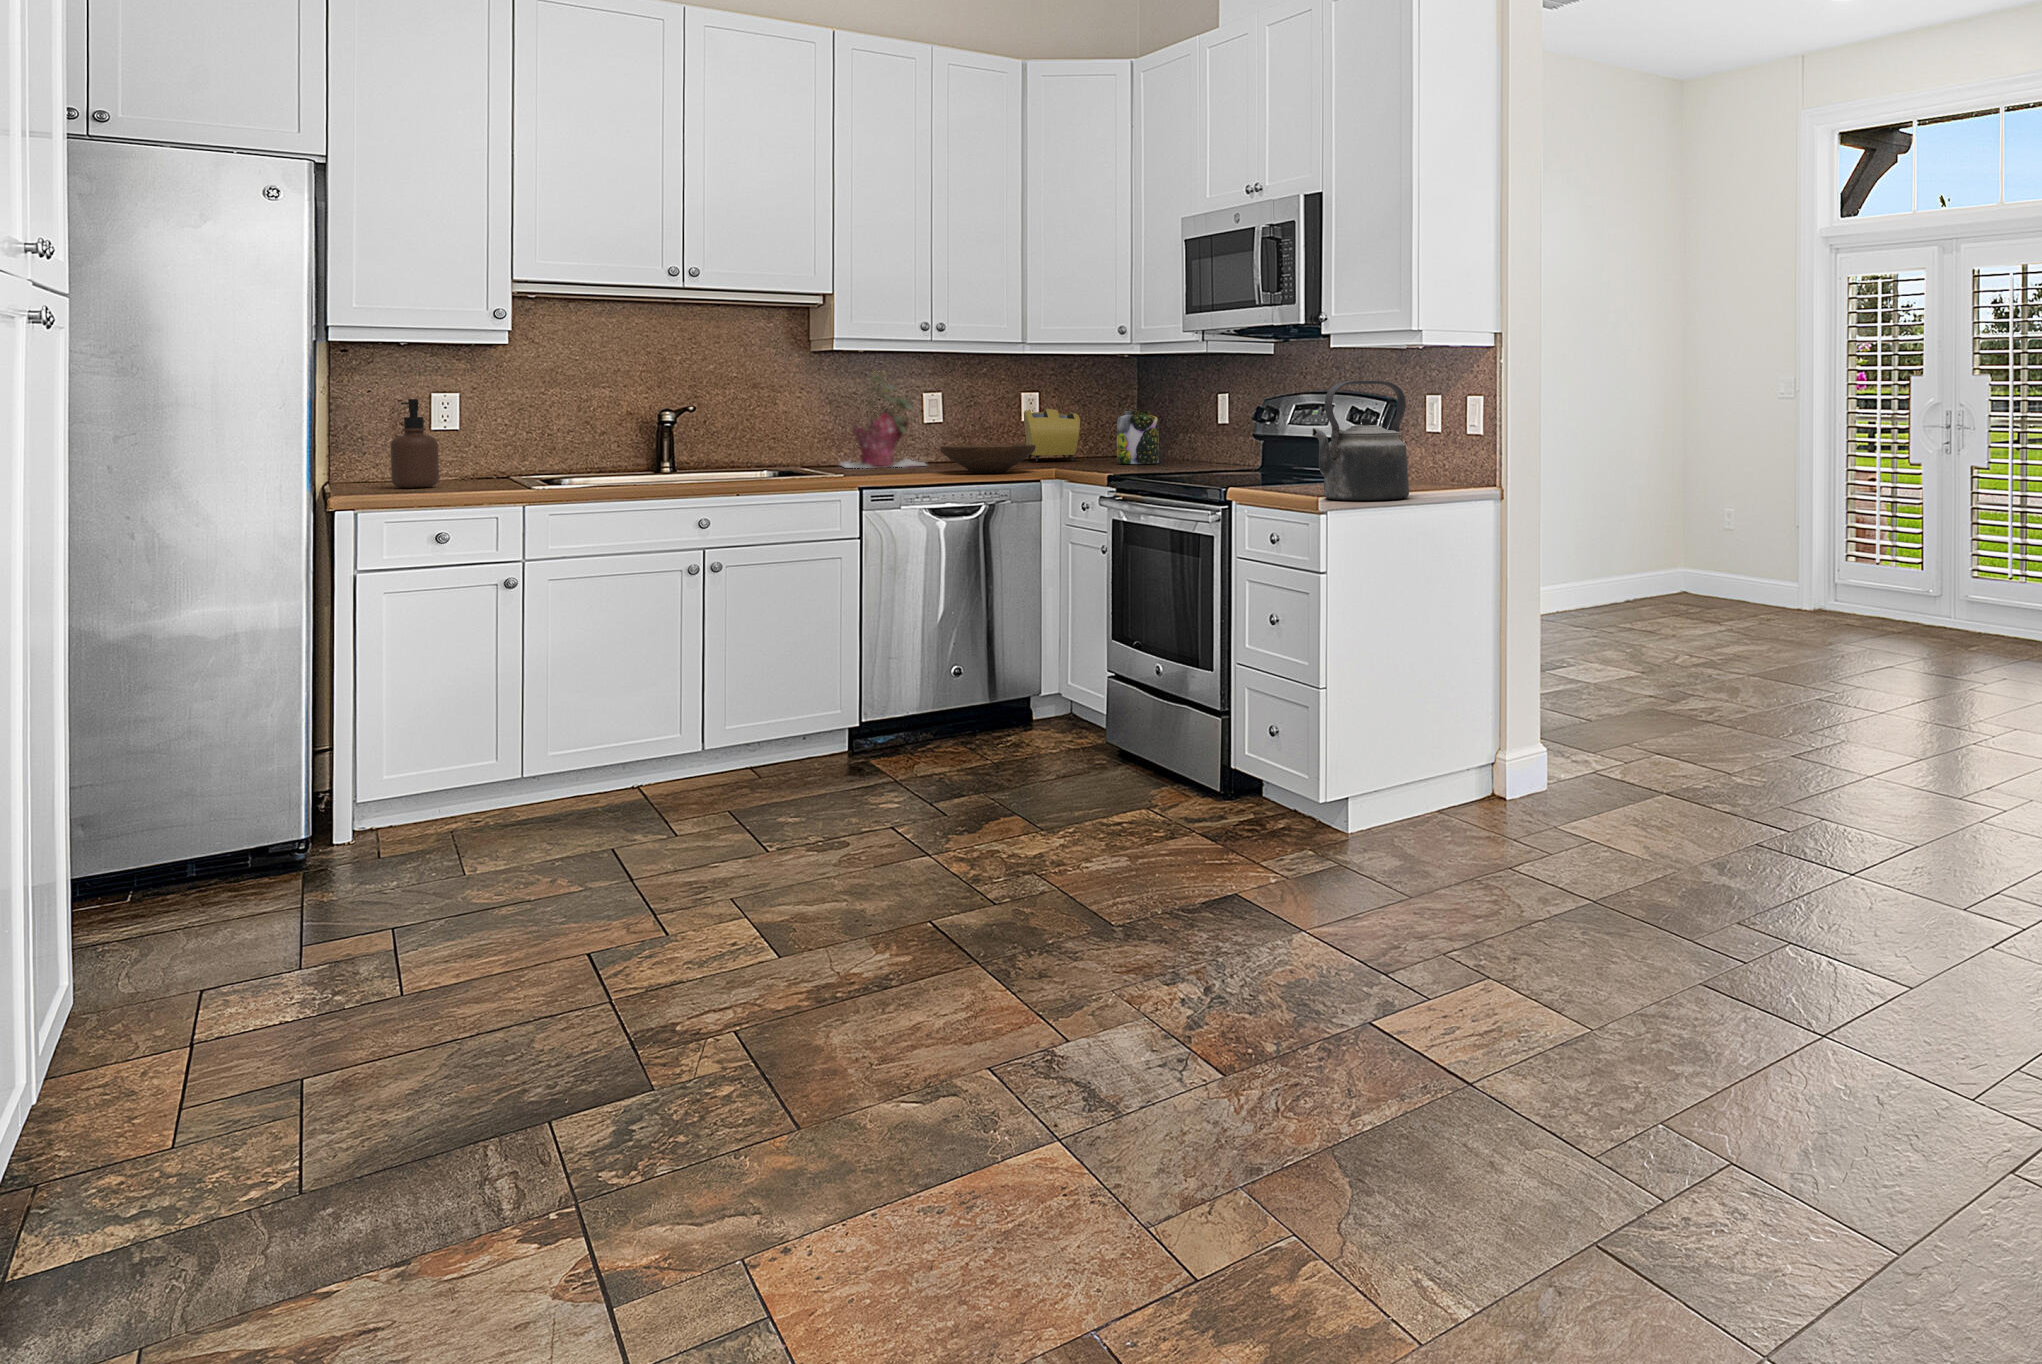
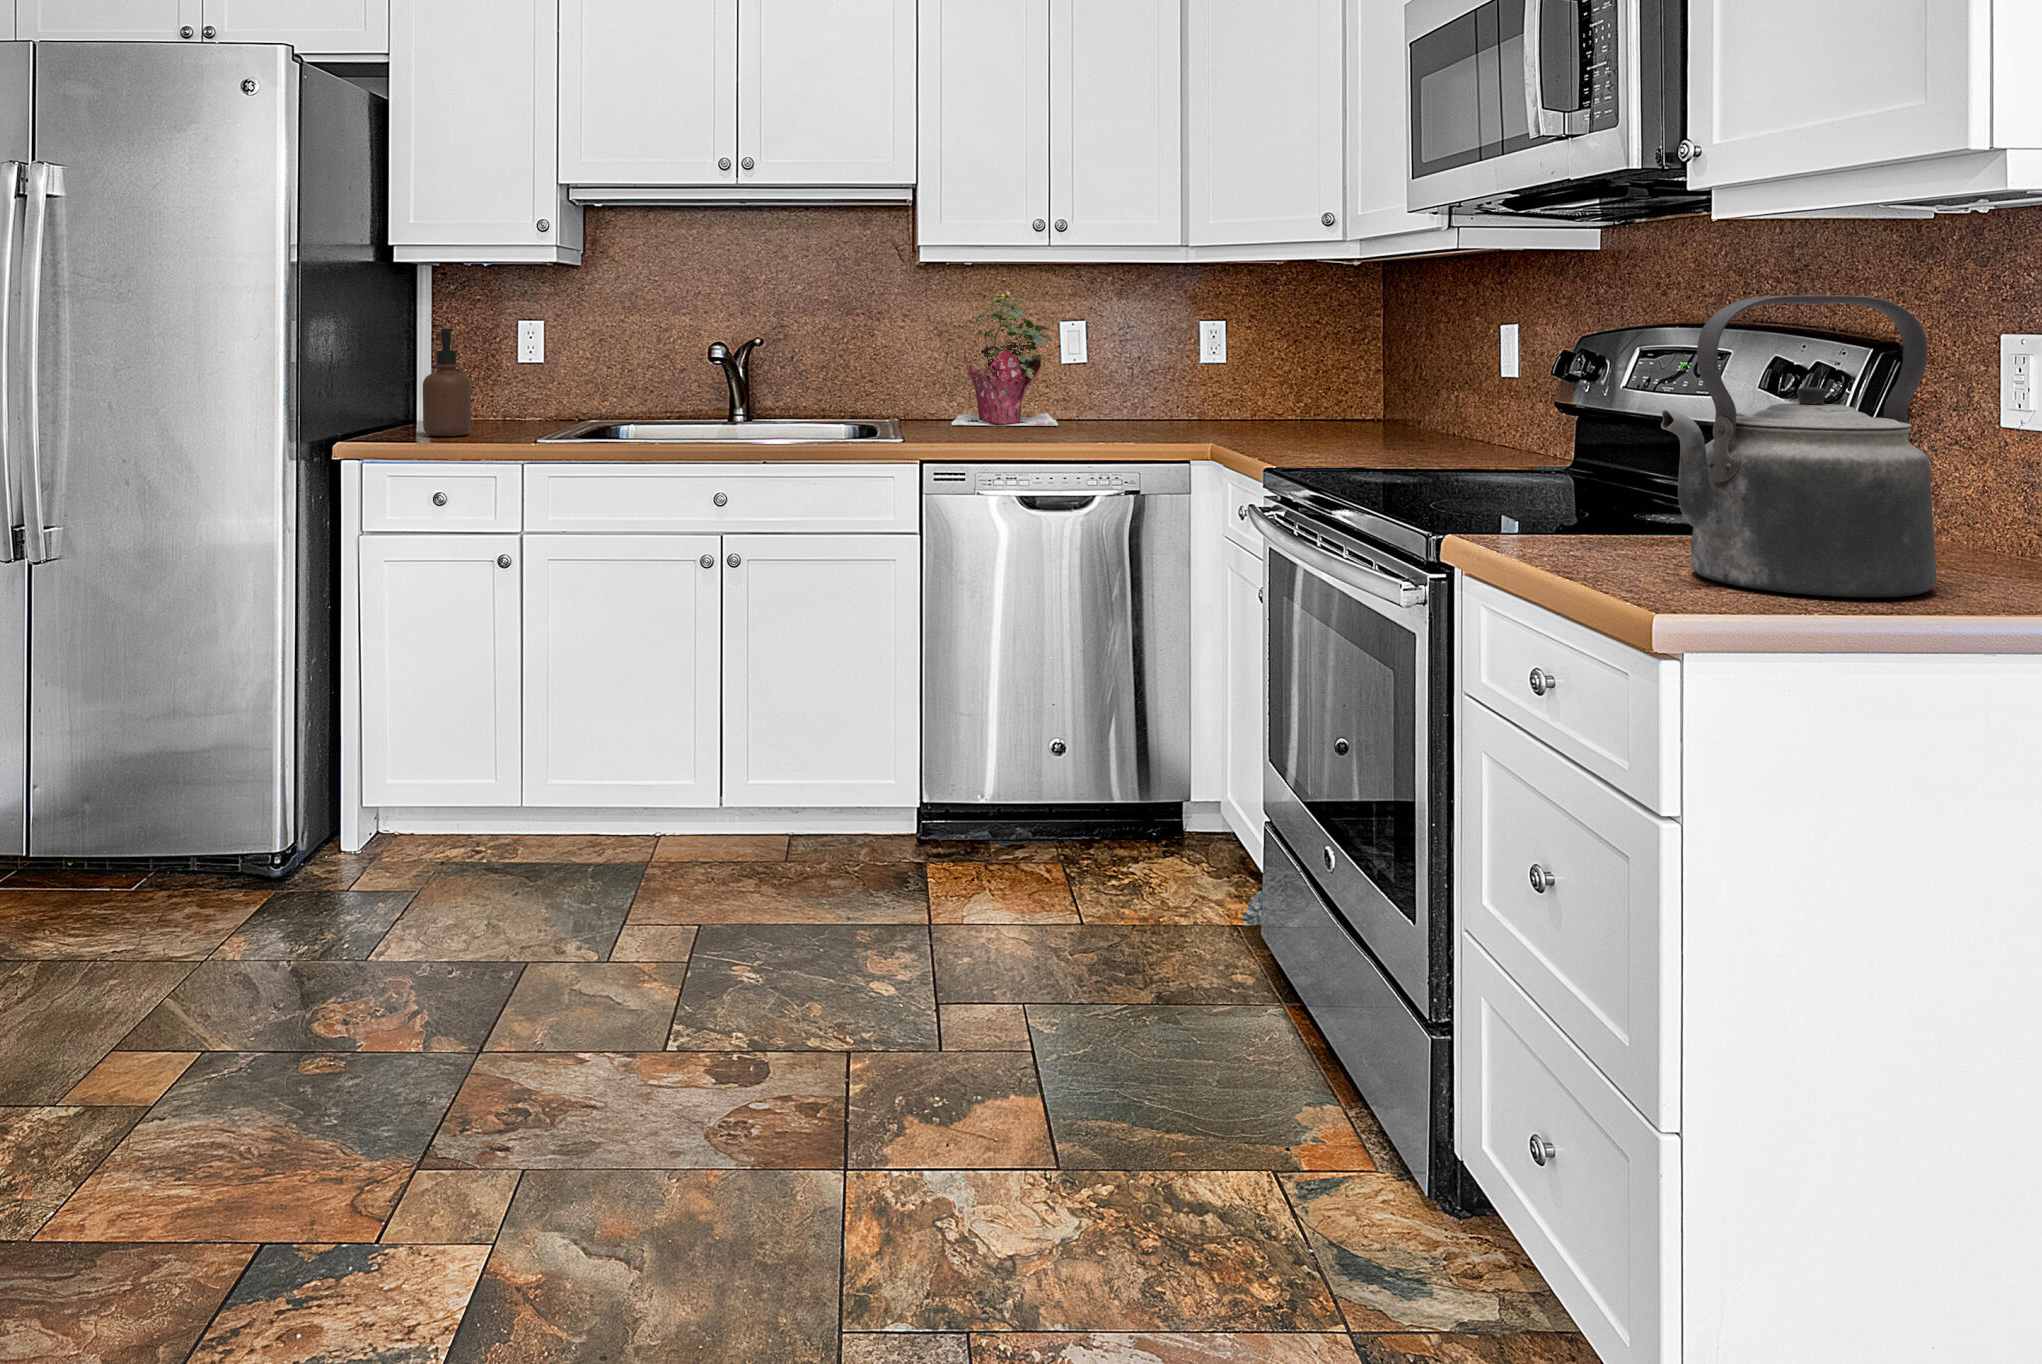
toaster: present [1024,409,1080,462] -> none [1206,346,1284,425]
jar: present [1117,411,1159,464] -> none [1334,351,1401,436]
wooden bowl: present [940,444,1036,473] -> none [1049,400,1188,445]

